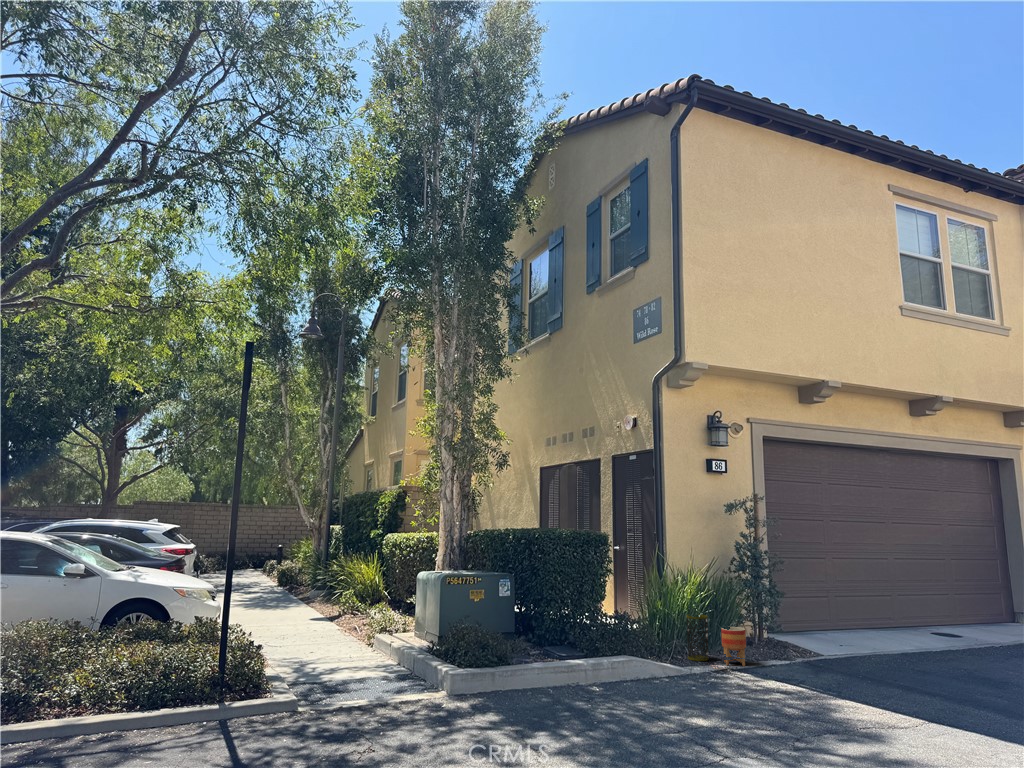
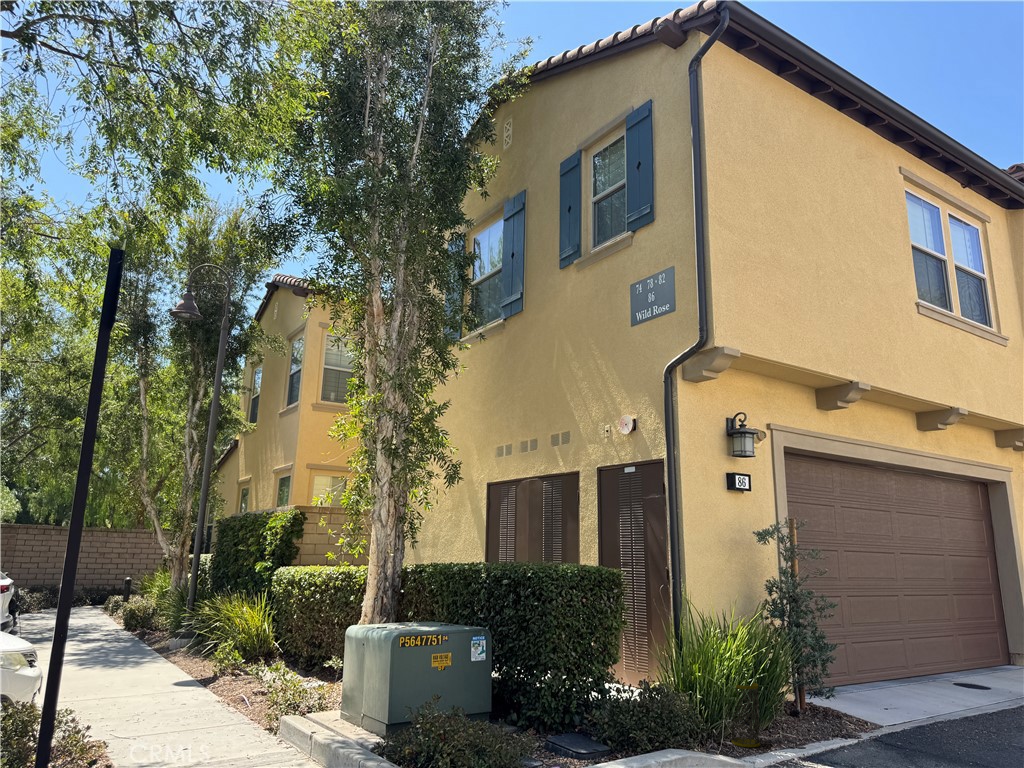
planter: present [721,627,746,666] -> none [766,696,801,750]

